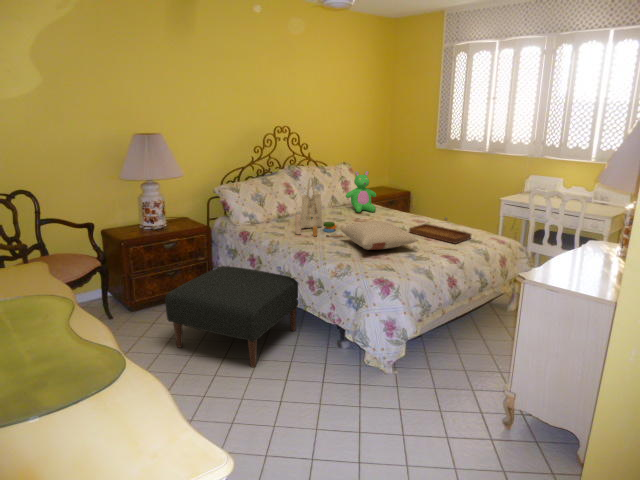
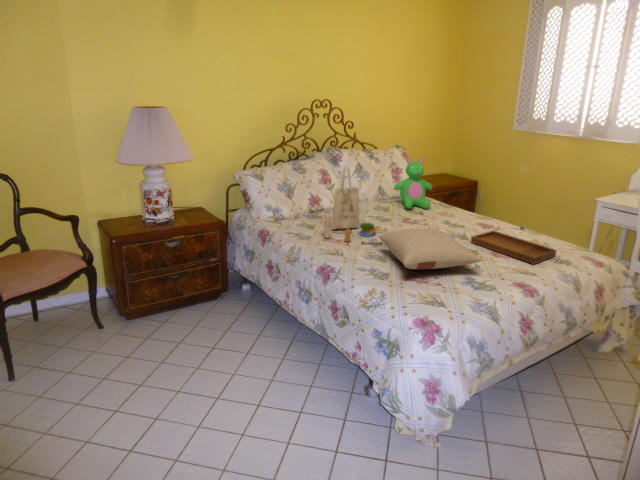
ottoman: present [165,266,298,367] -> none [149,274,324,417]

